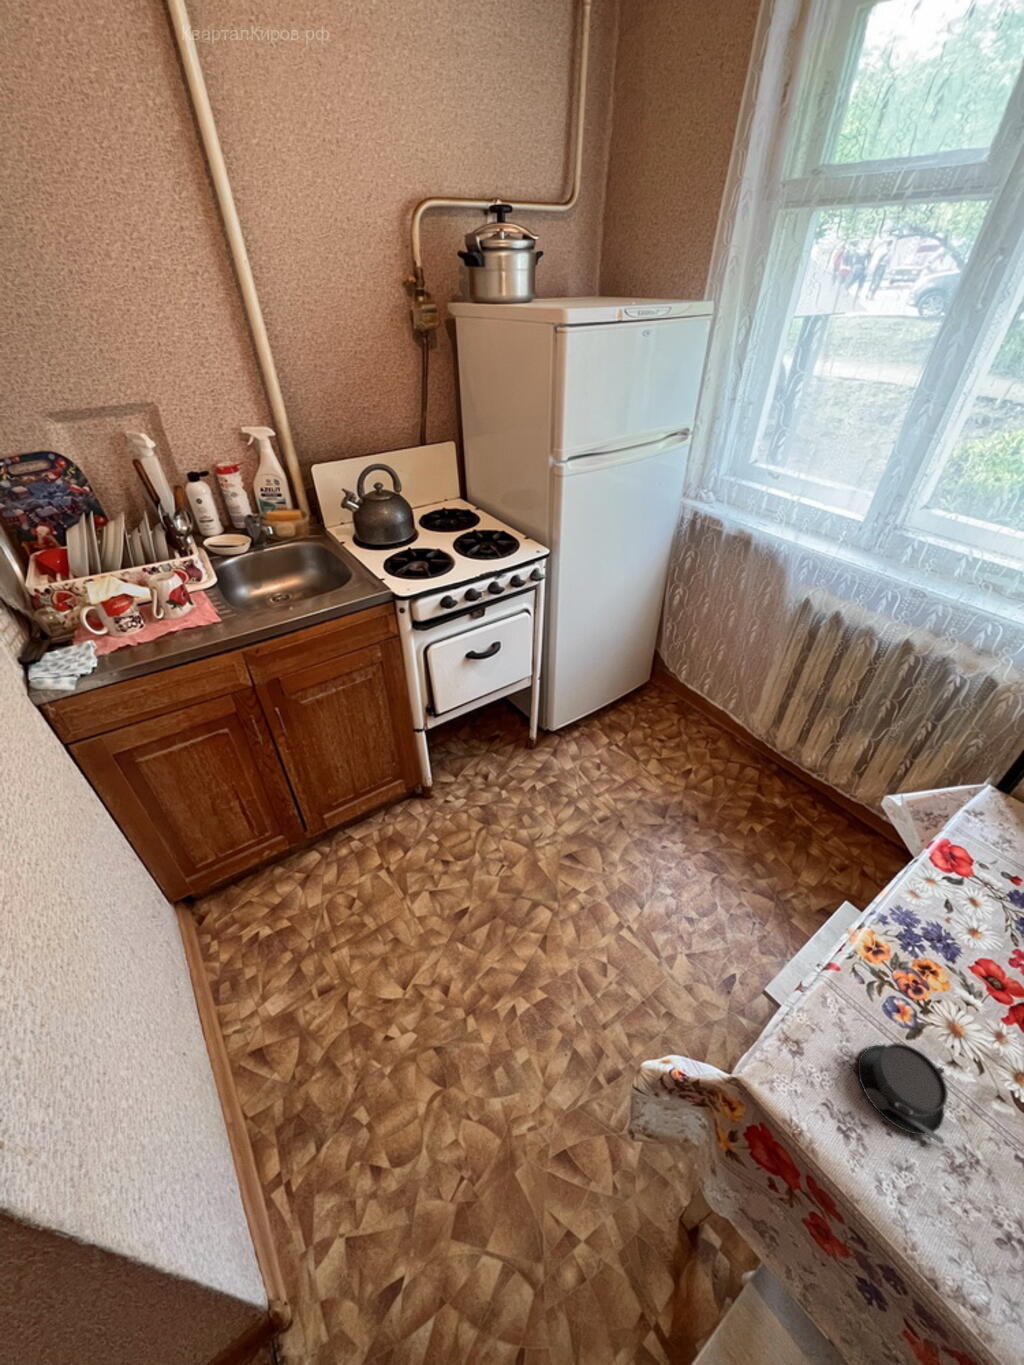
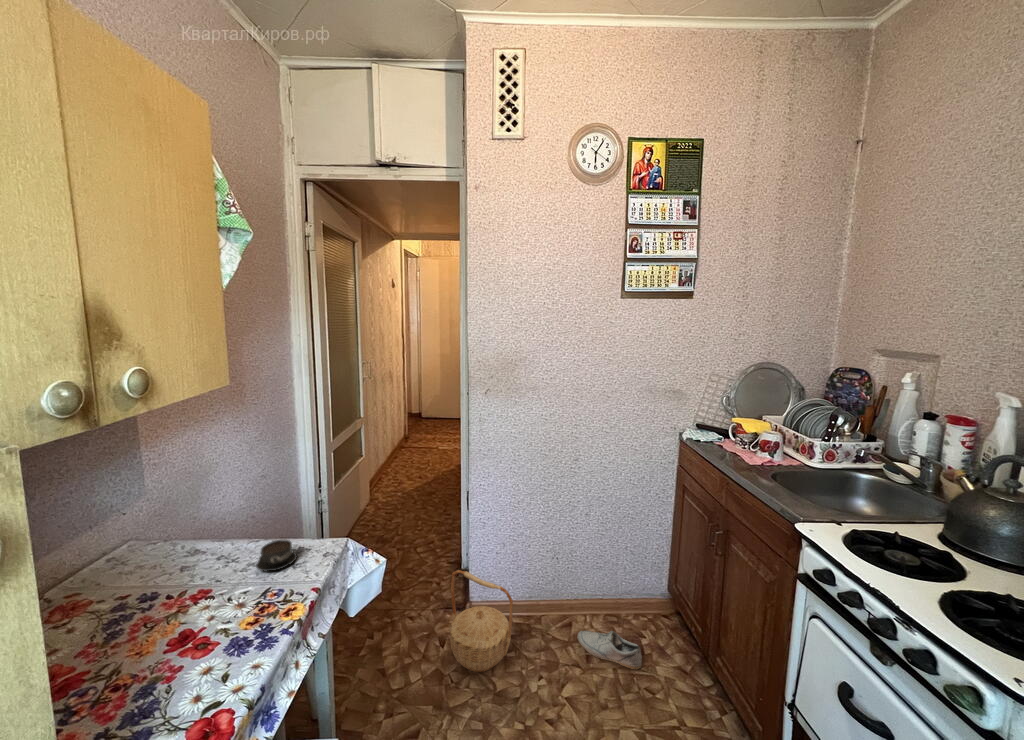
shoe: none [280,911,325,1018] -> present [578,631,642,669]
basket: none [322,1035,445,1248] -> present [450,570,513,672]

